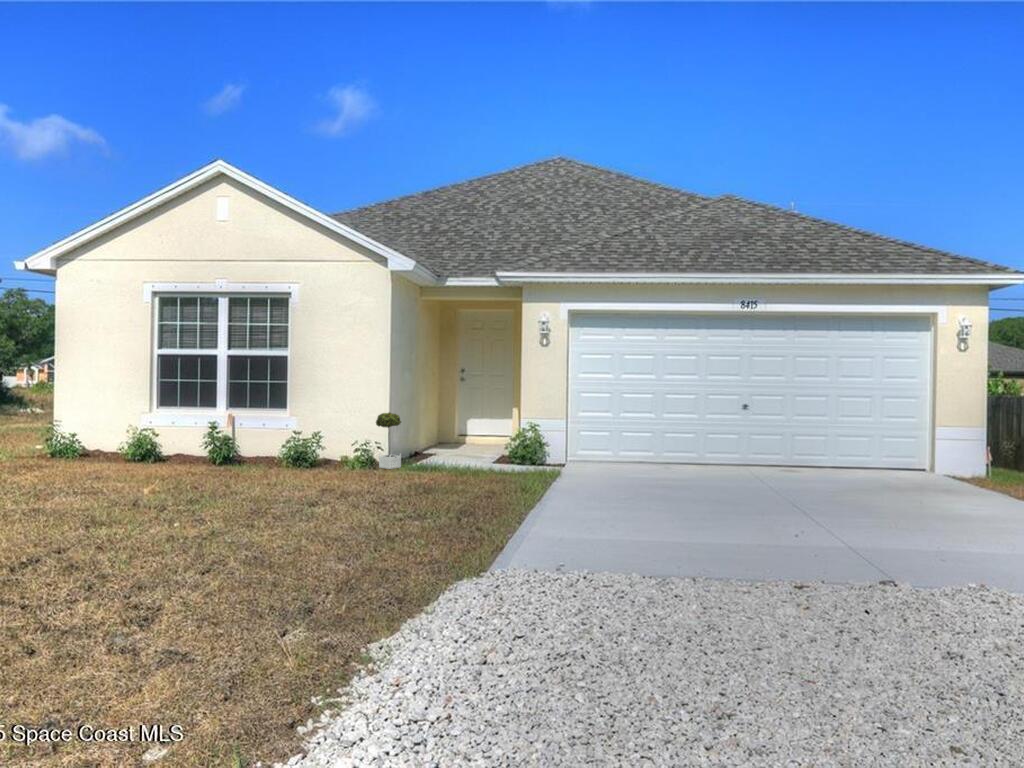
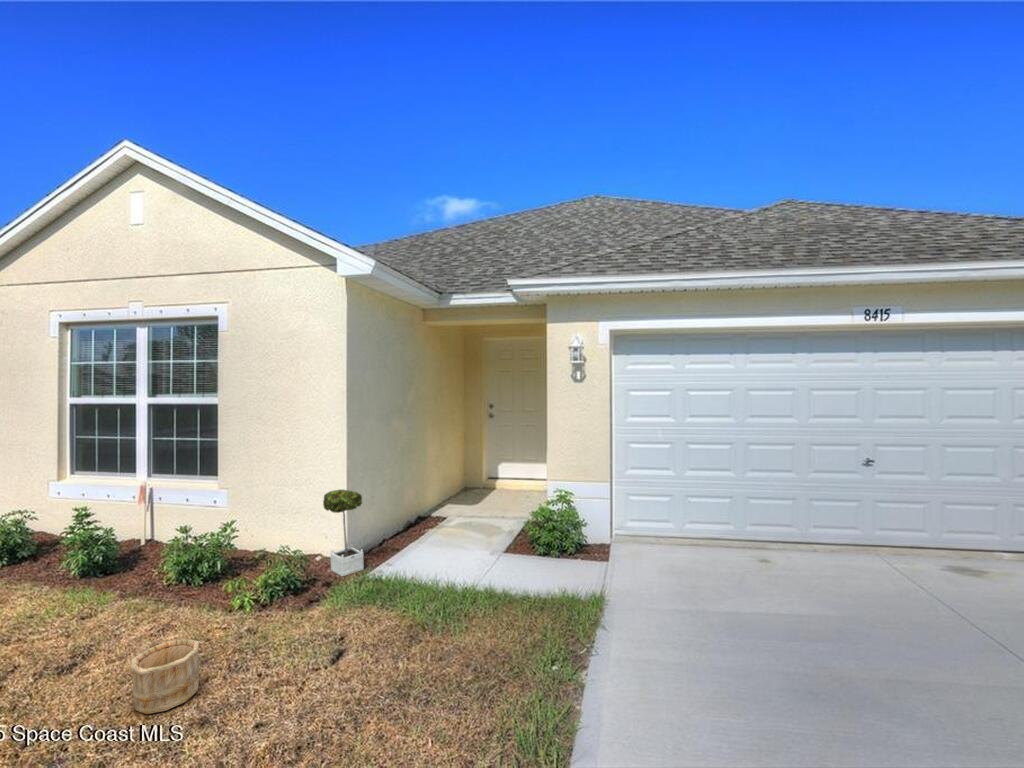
wooden bucket: none [334,466,363,491] -> present [130,639,199,714]

